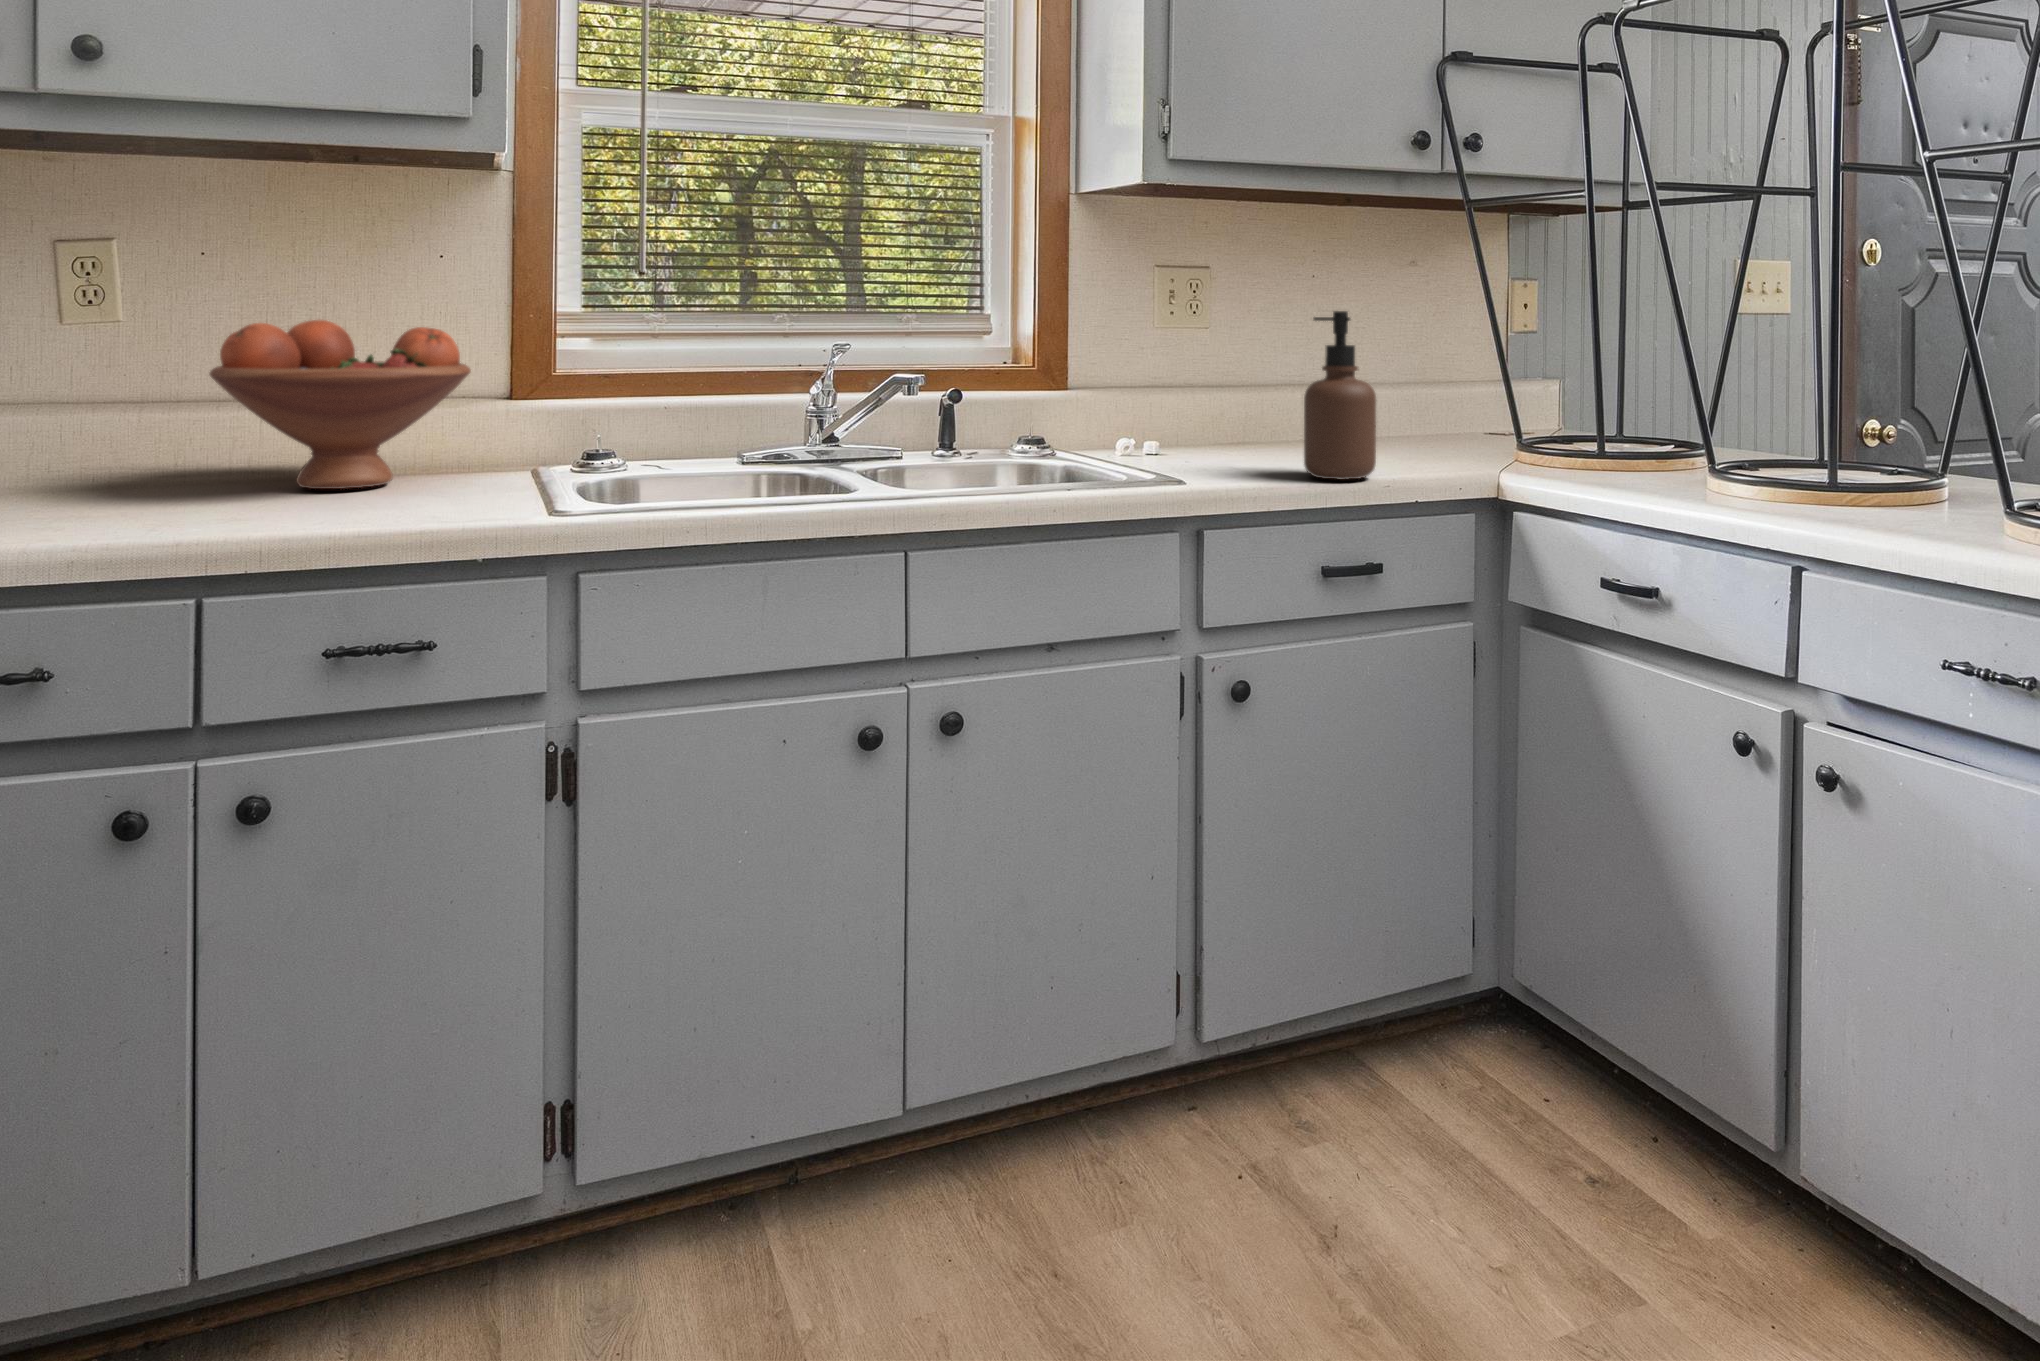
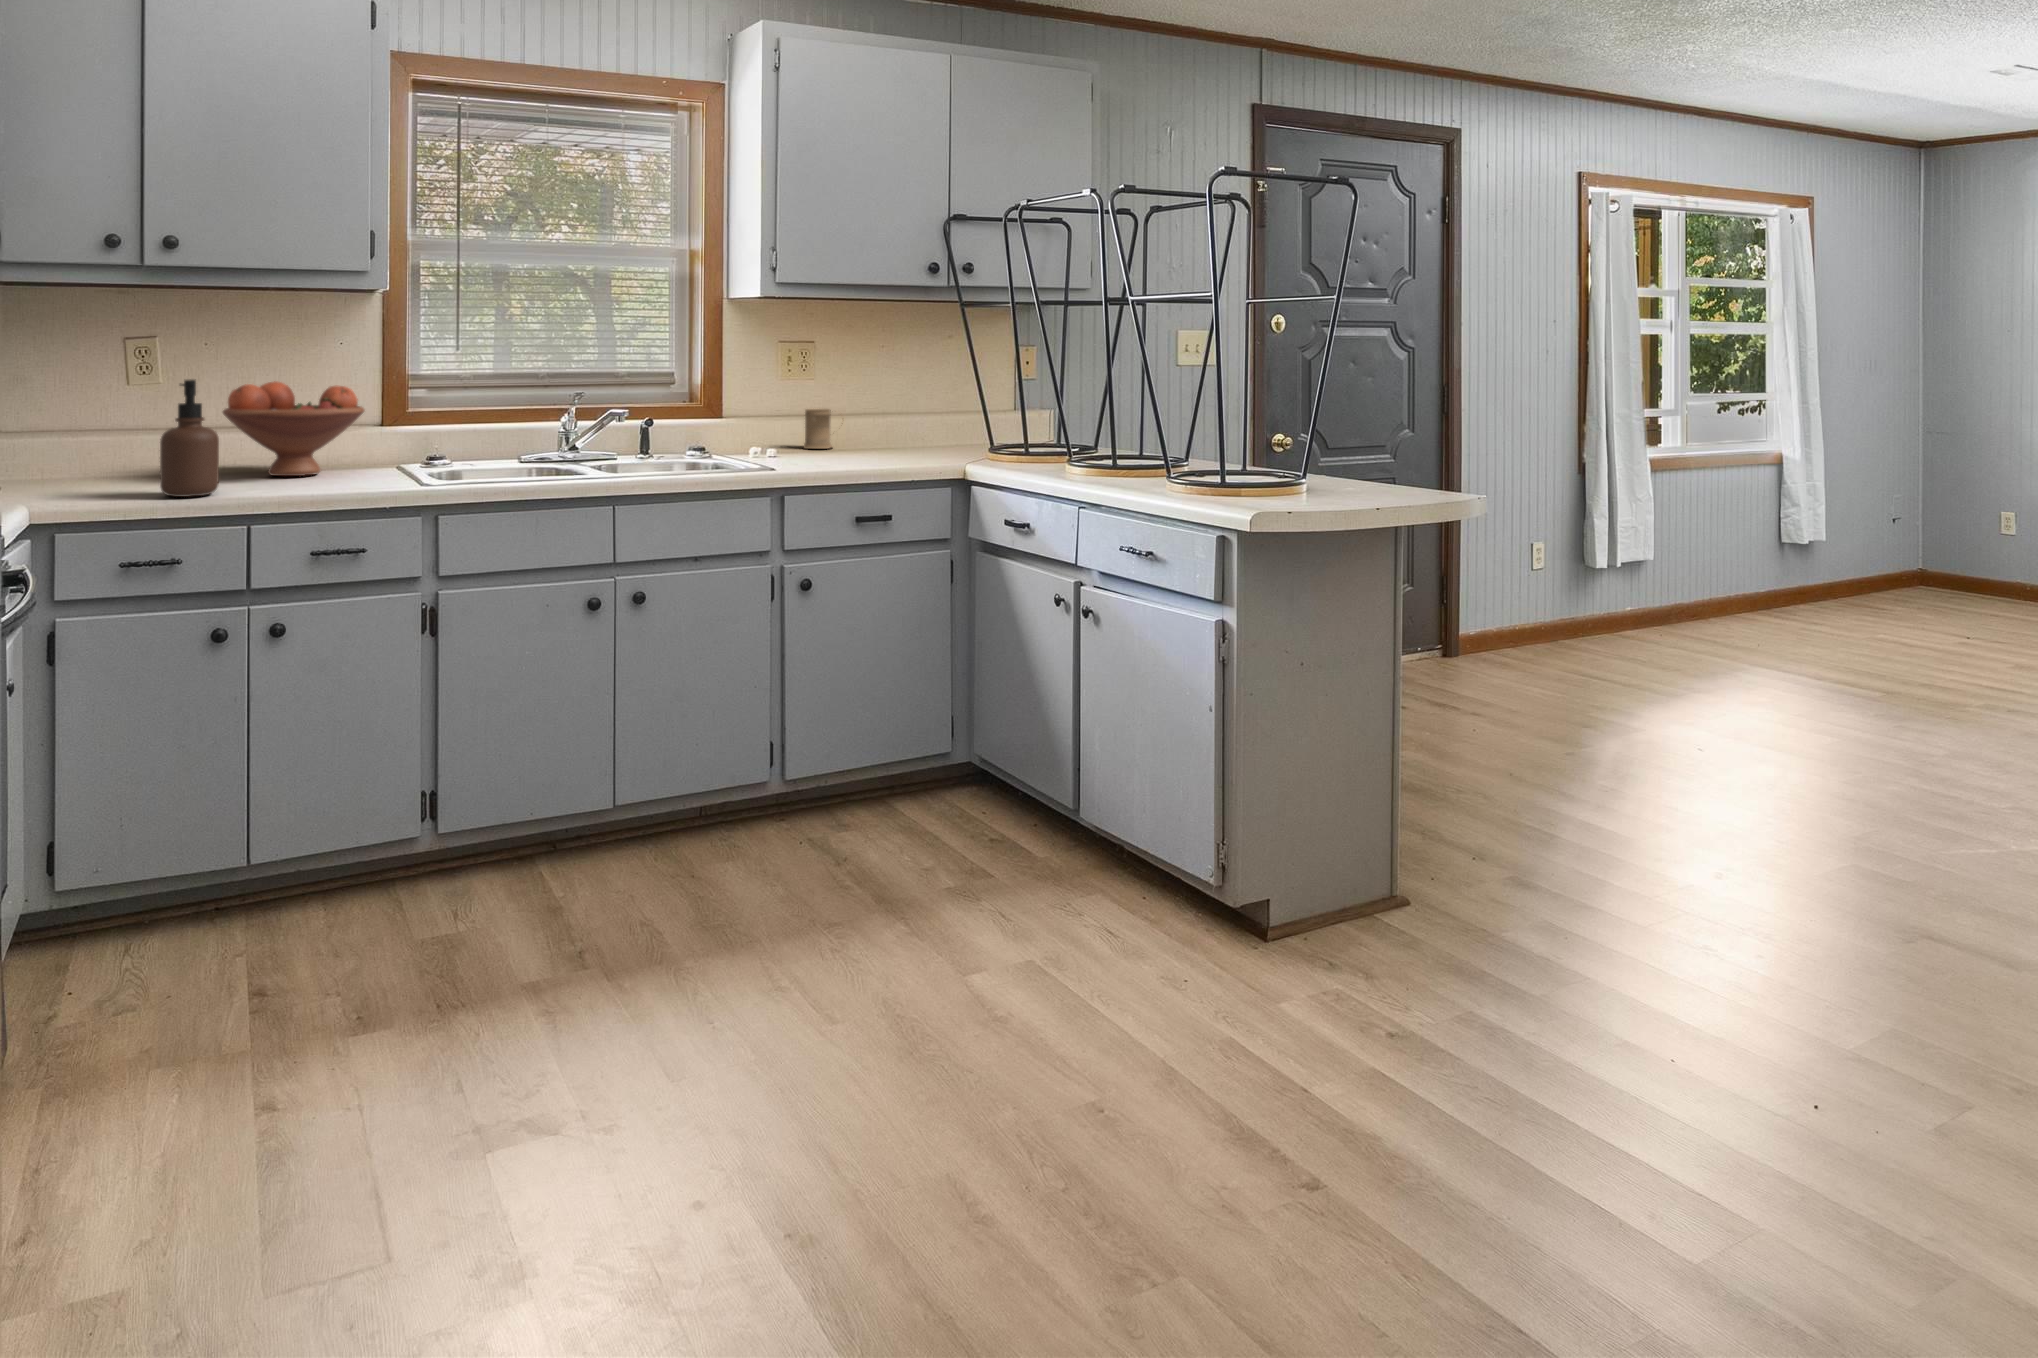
soap dispenser: present [1304,311,1376,480] -> present [160,379,219,497]
mug: none [1197,374,1264,440] -> present [803,409,843,449]

